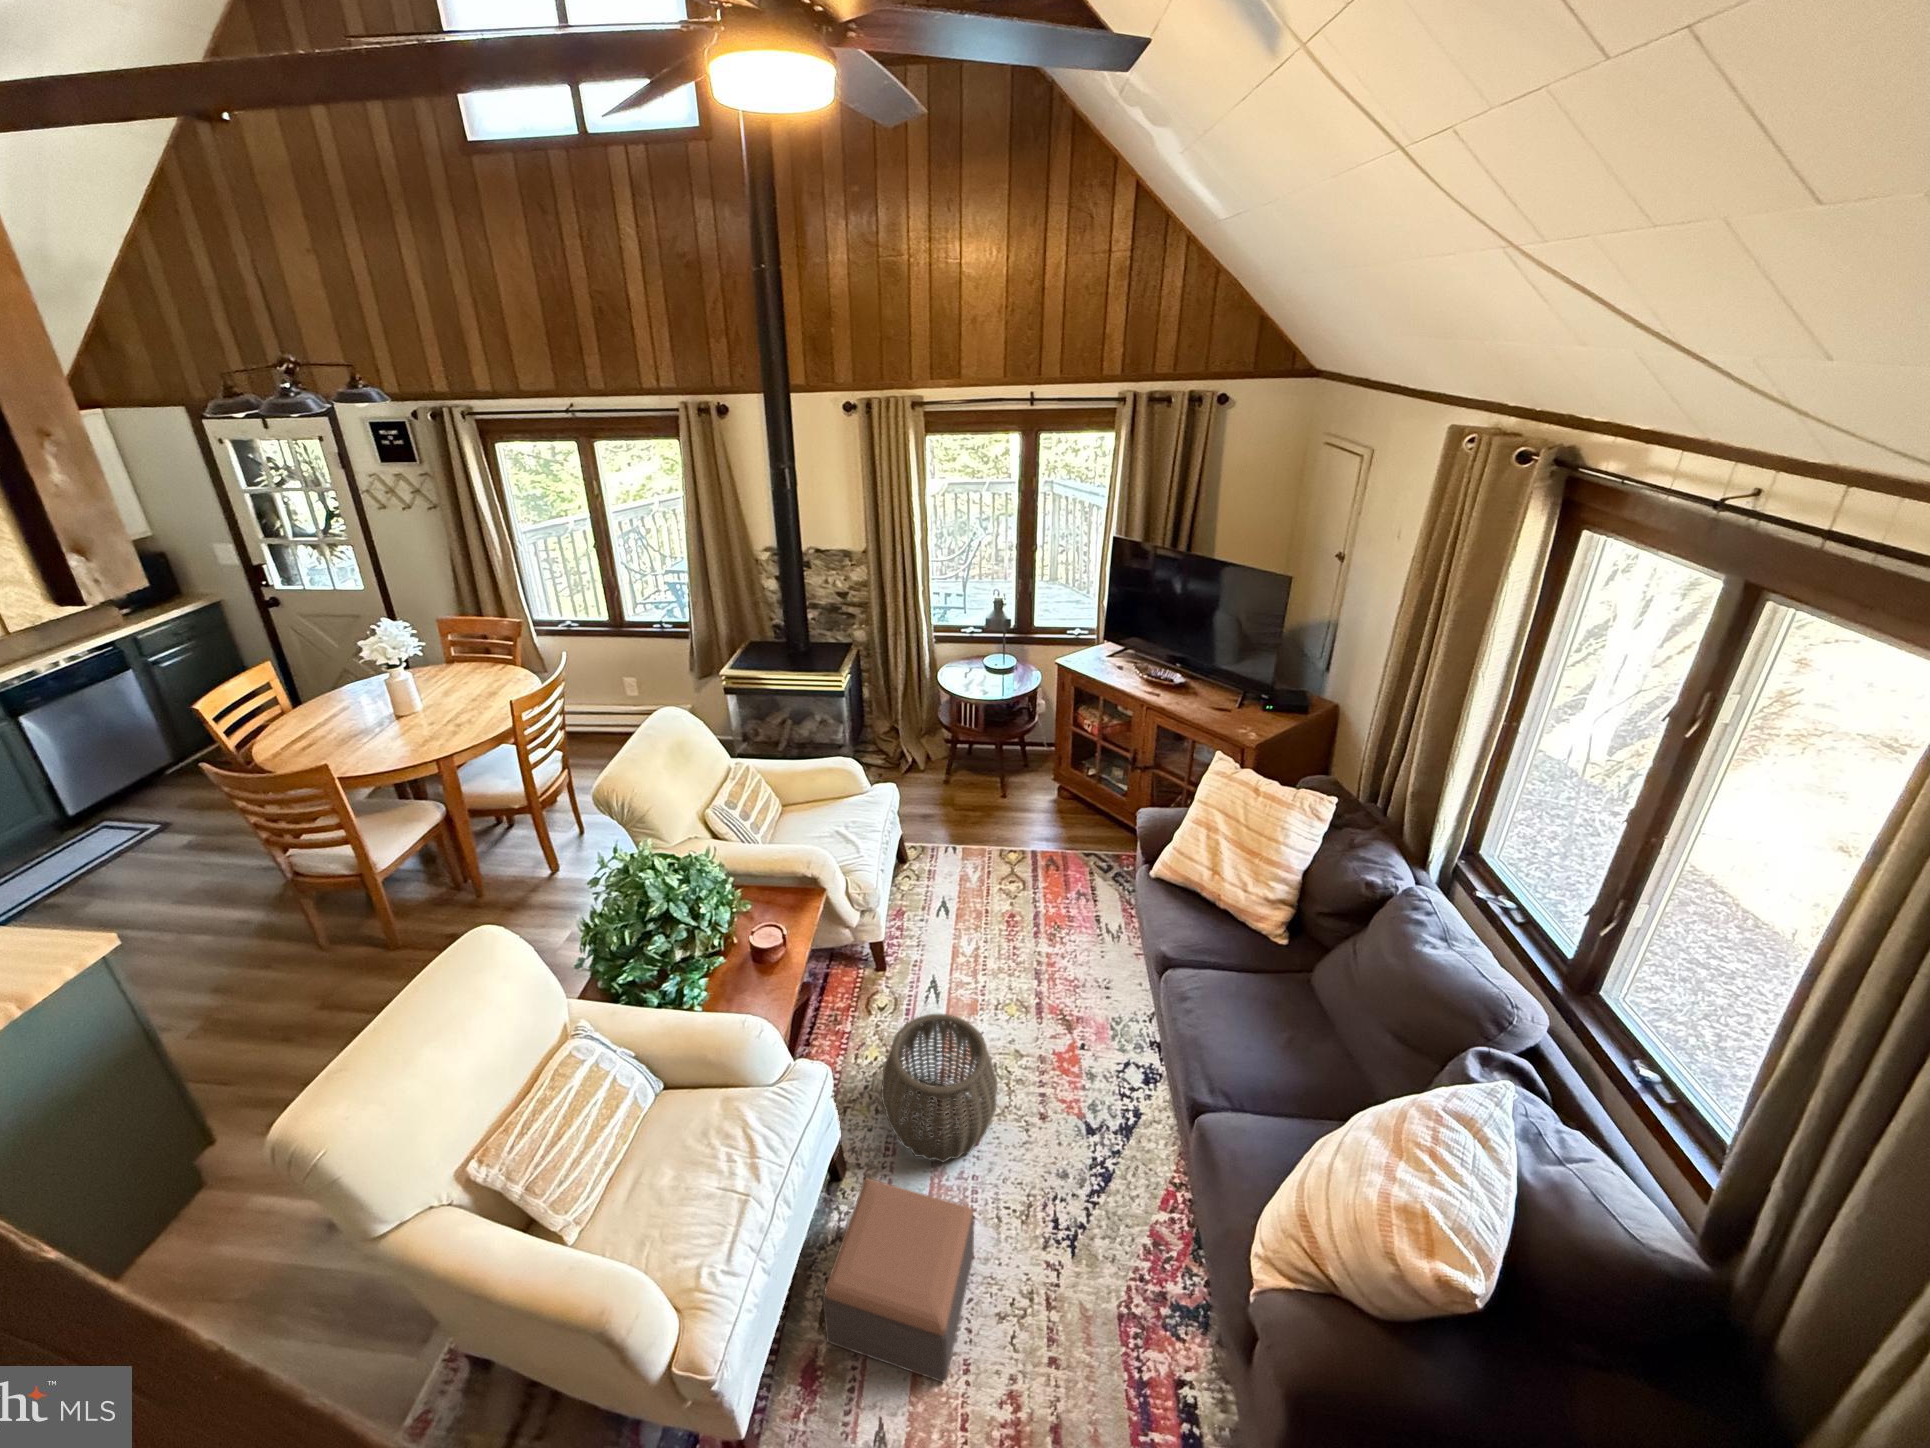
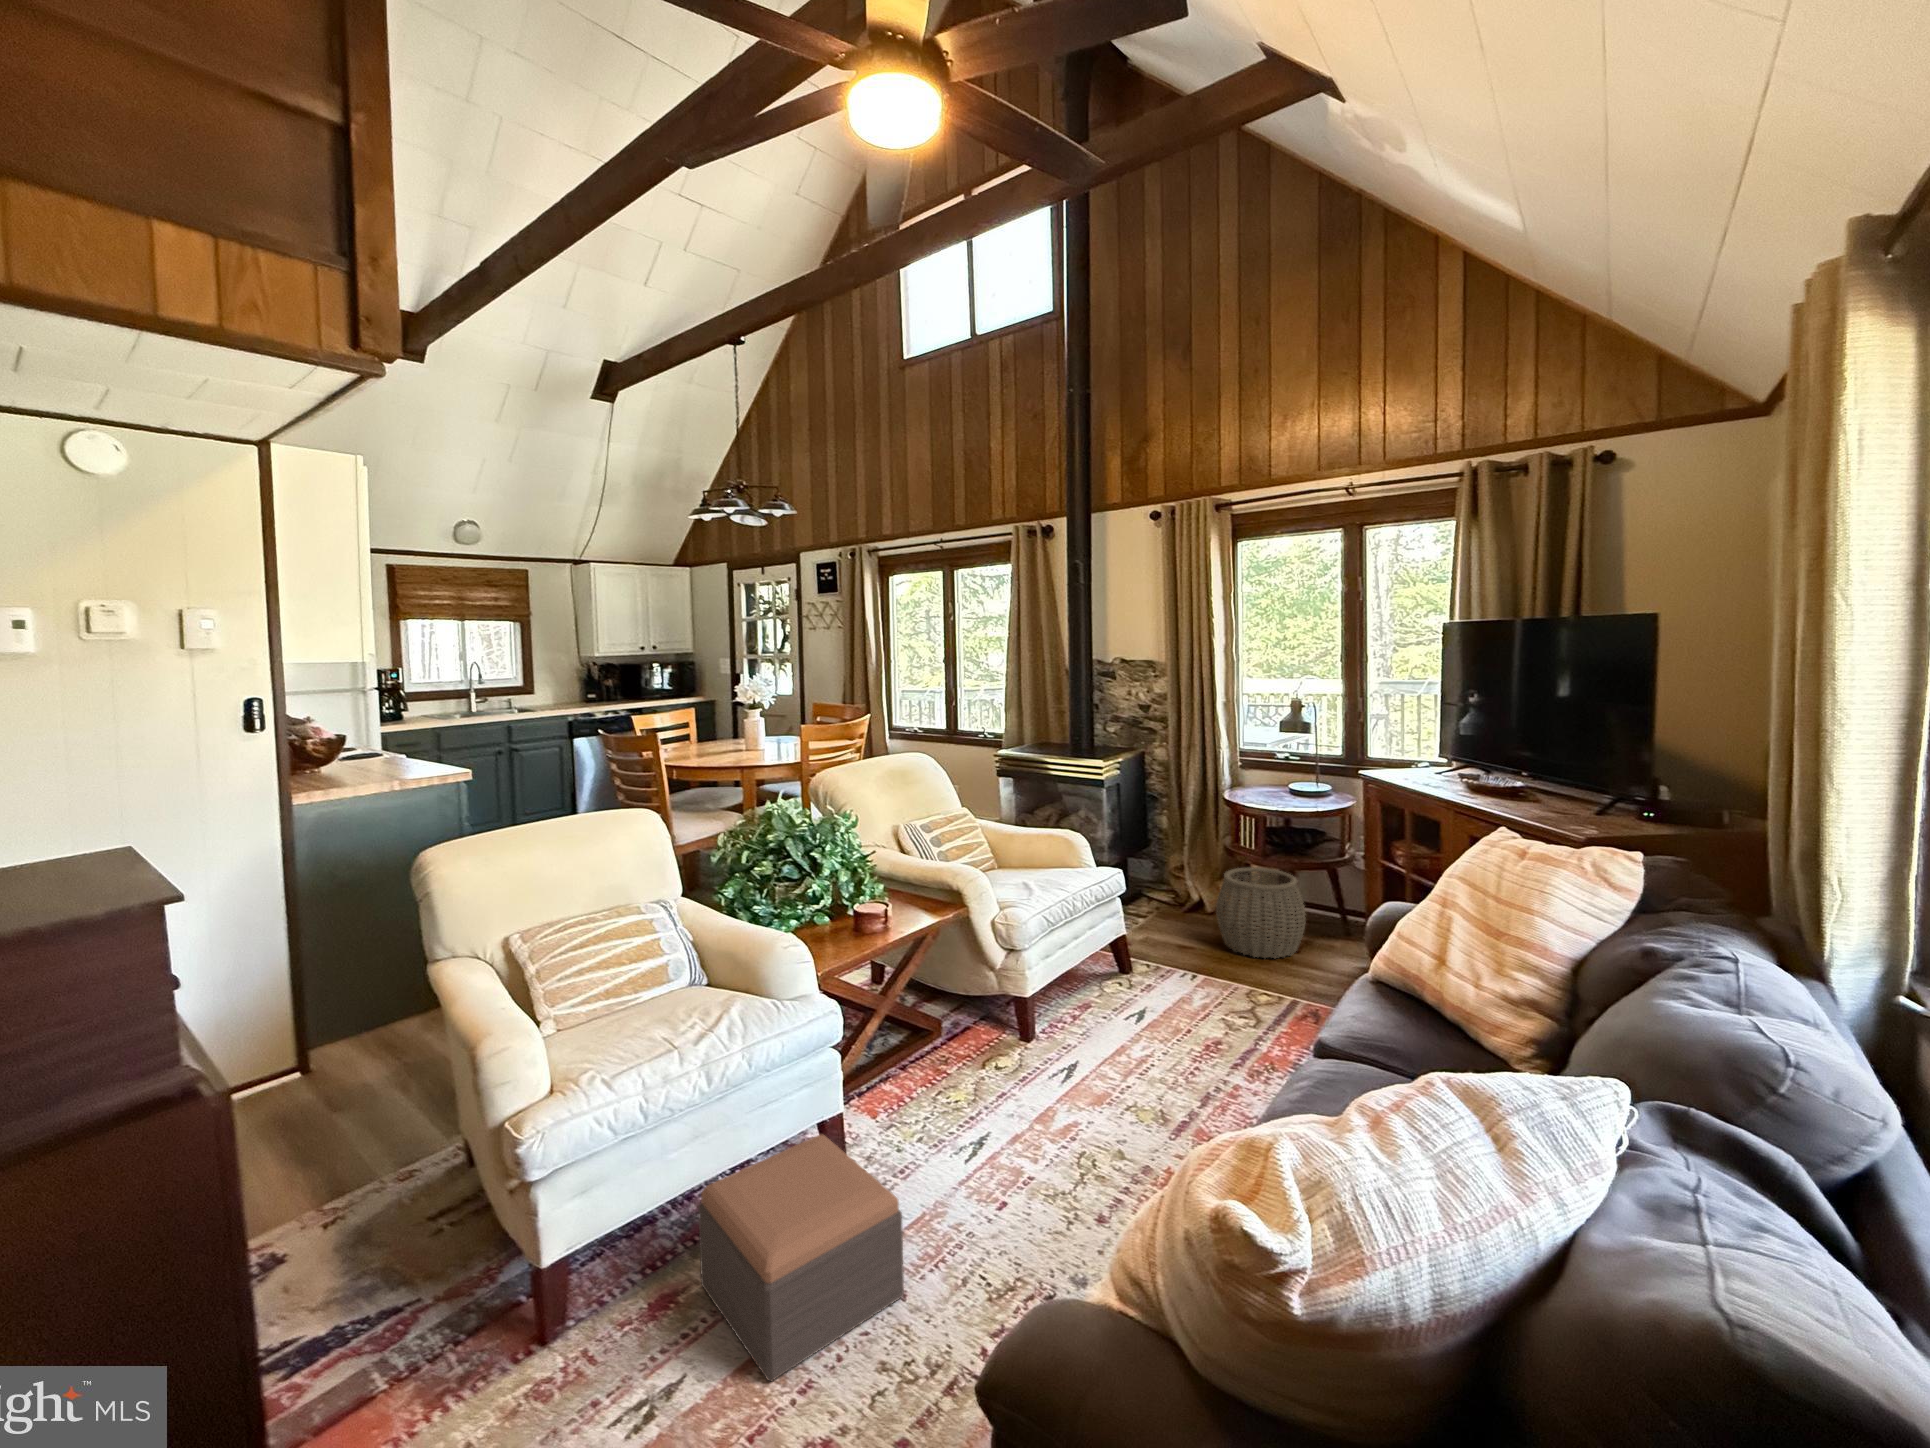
woven basket: present [881,1014,997,1163] -> present [1216,868,1305,958]

